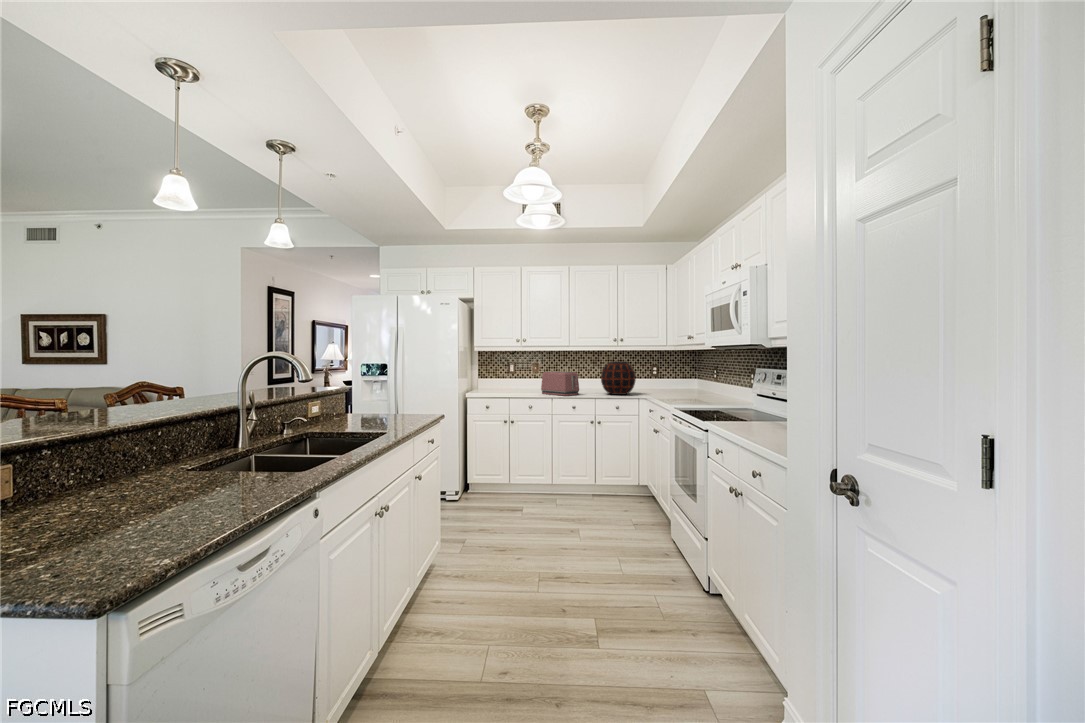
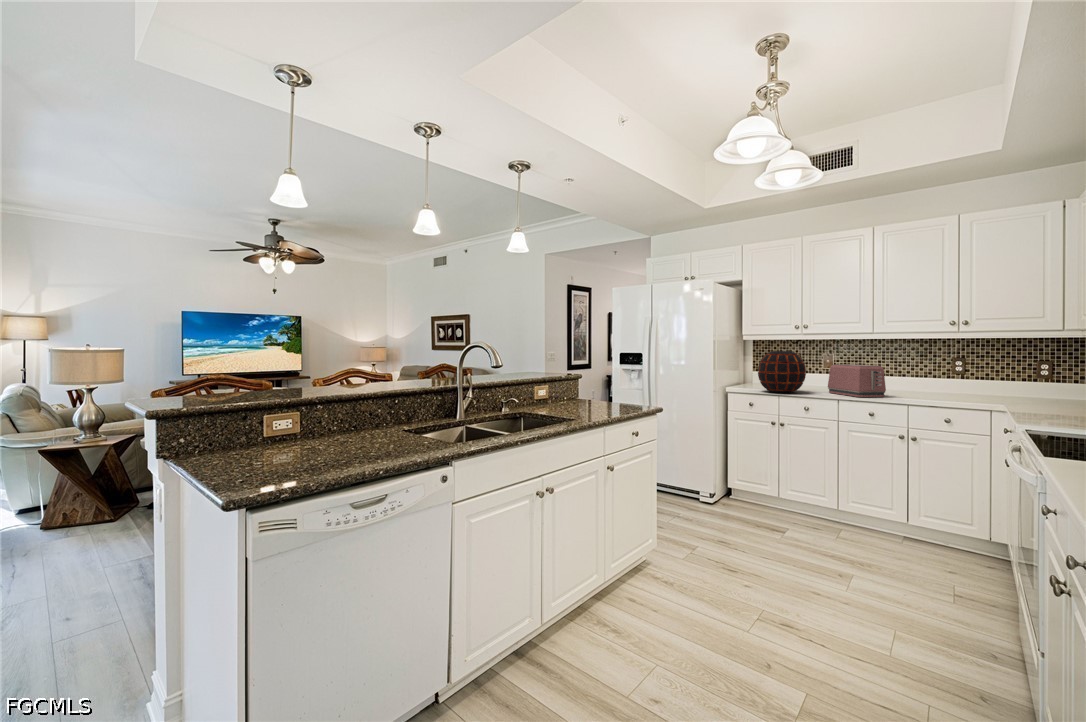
decorative vase: present [601,361,636,395] -> present [758,351,806,393]

